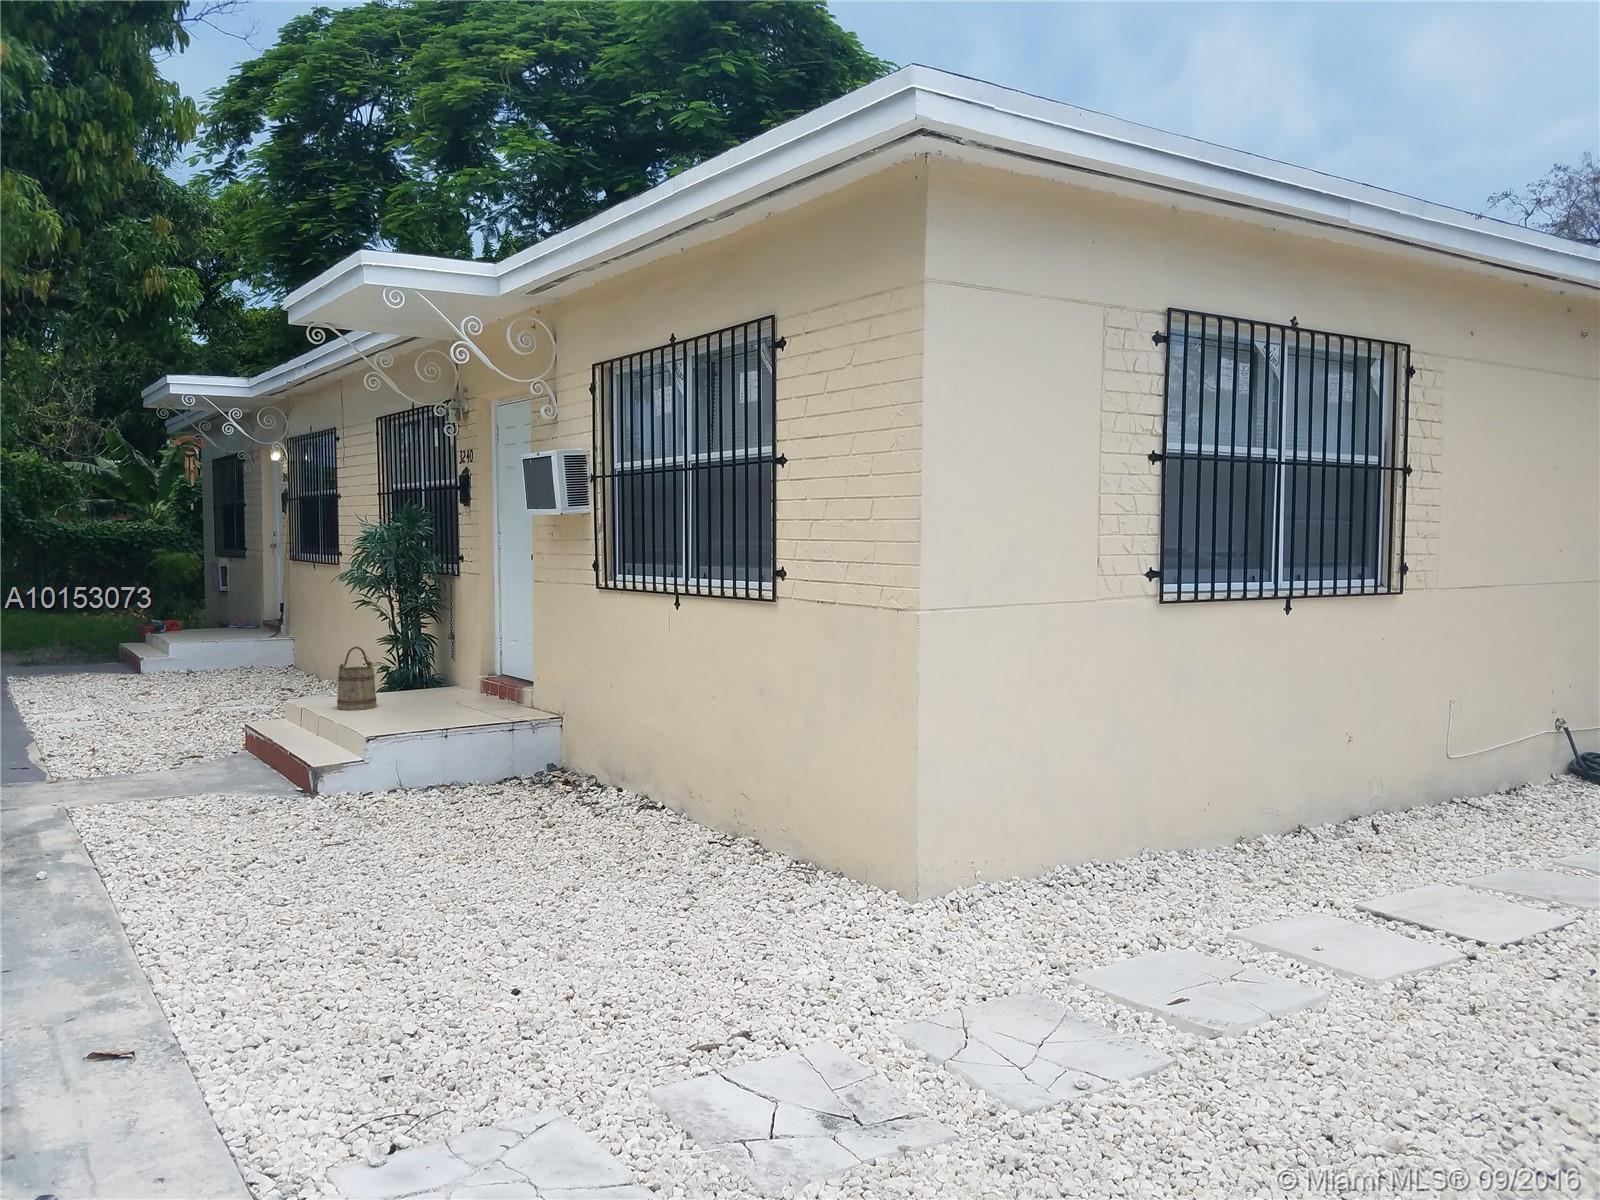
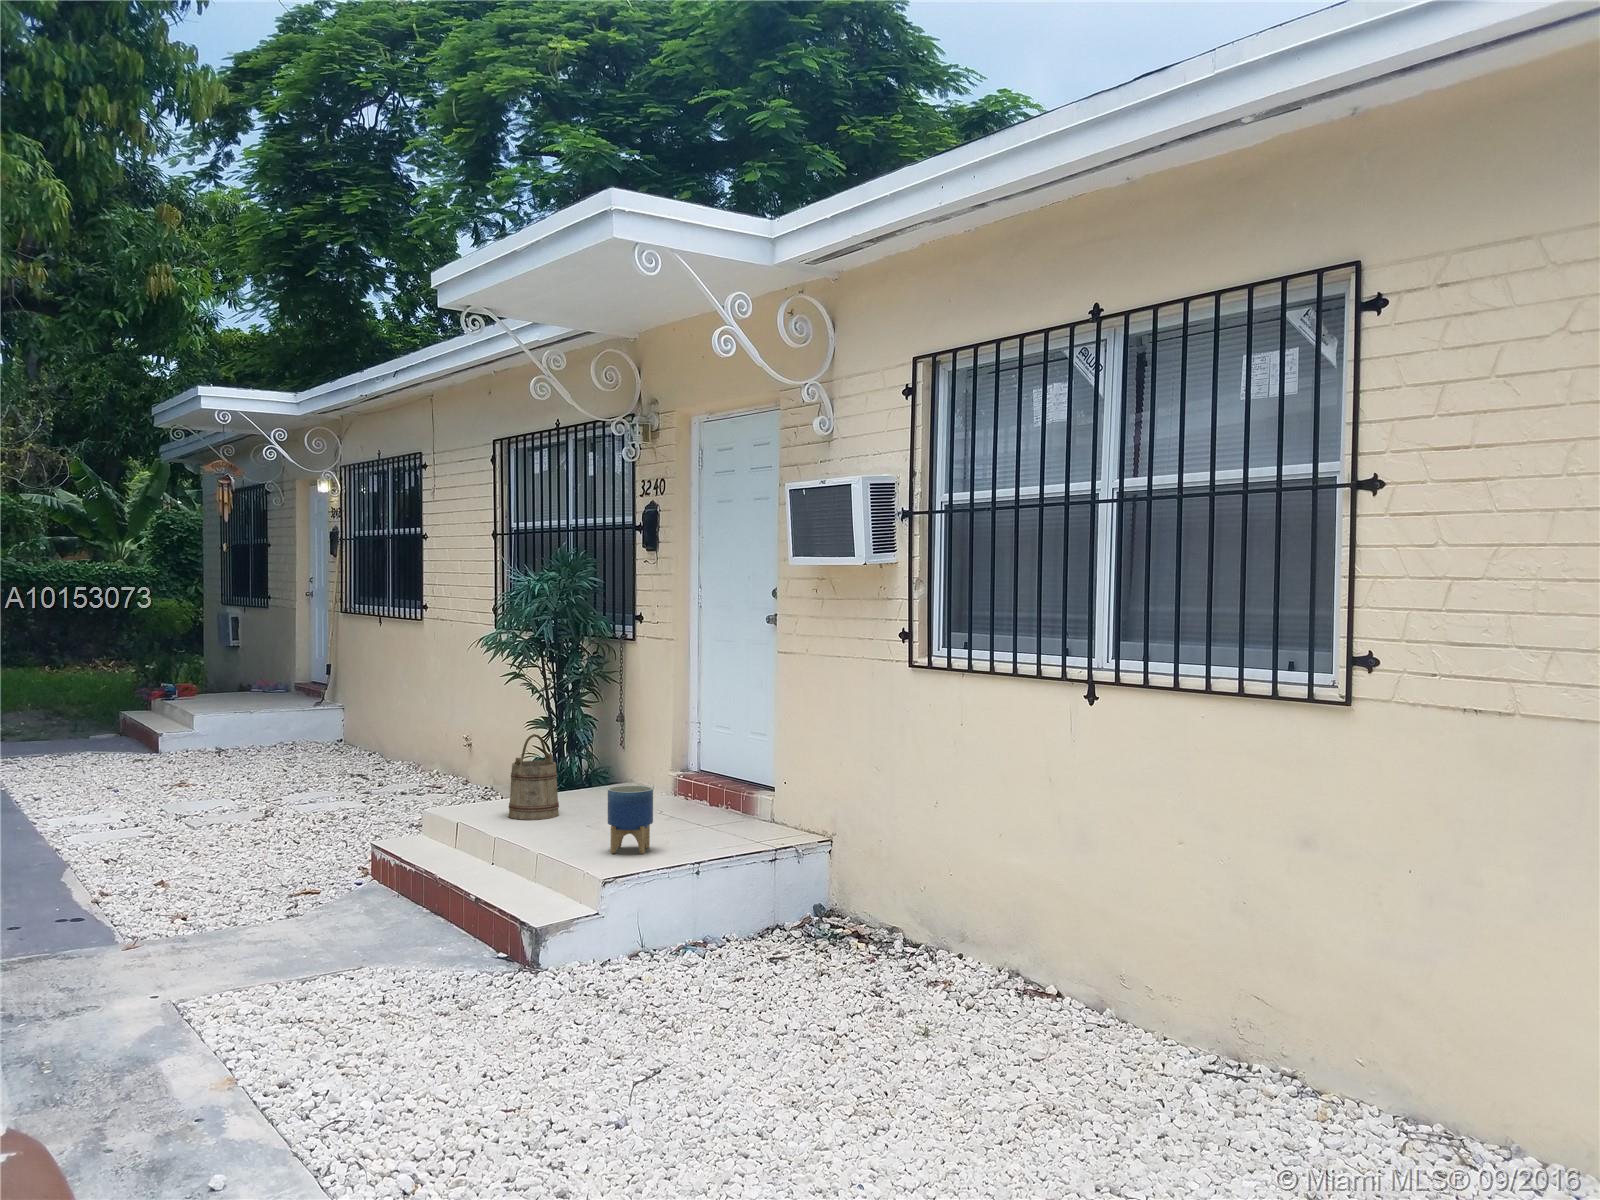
planter: none [378,682,412,731] -> present [608,785,653,854]

